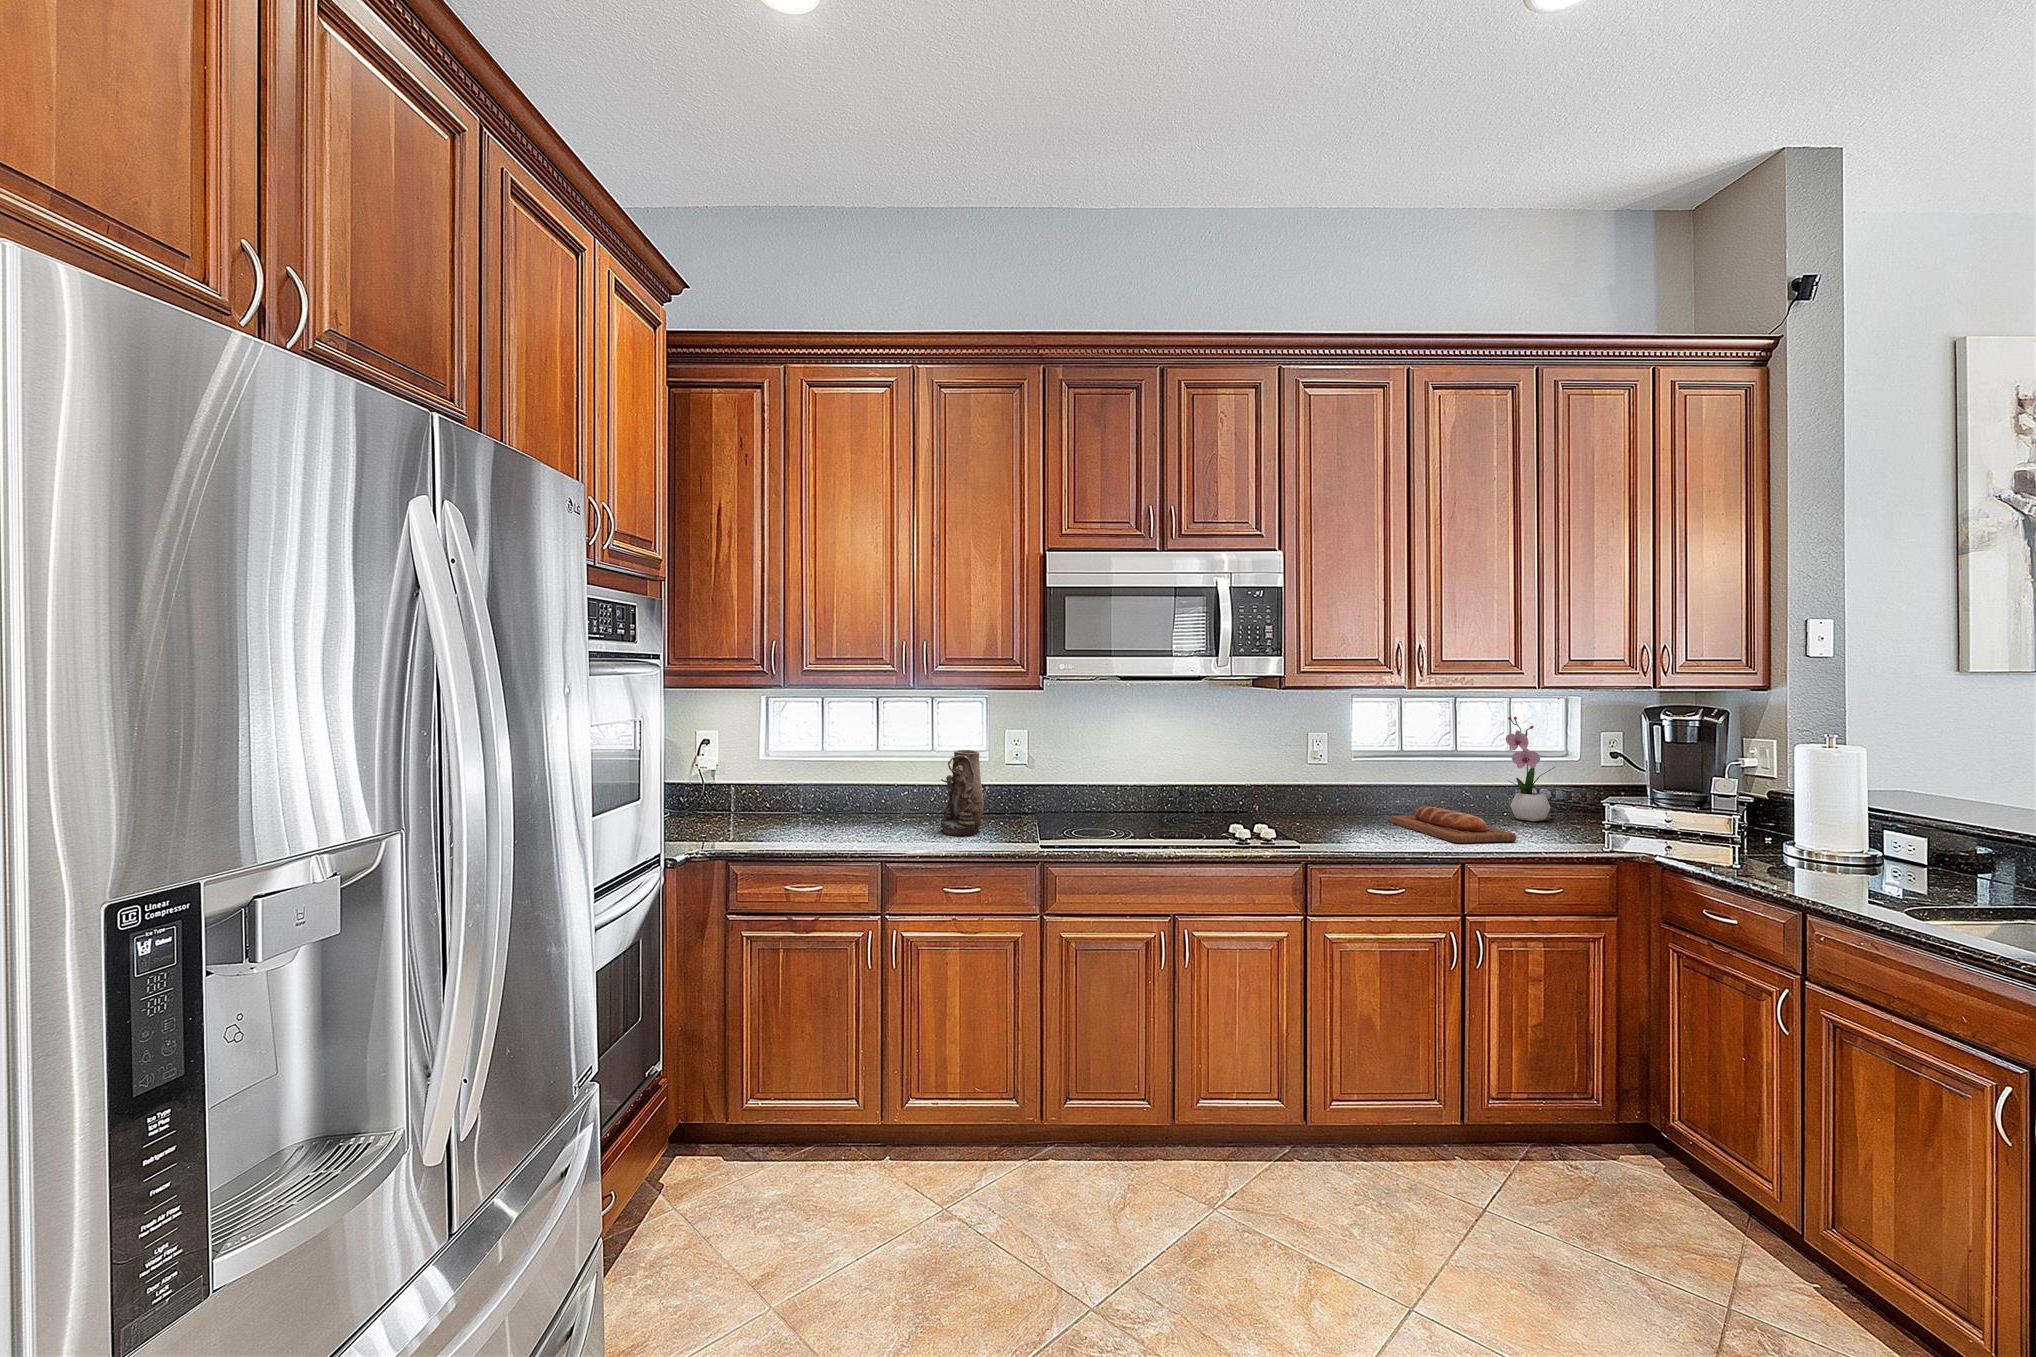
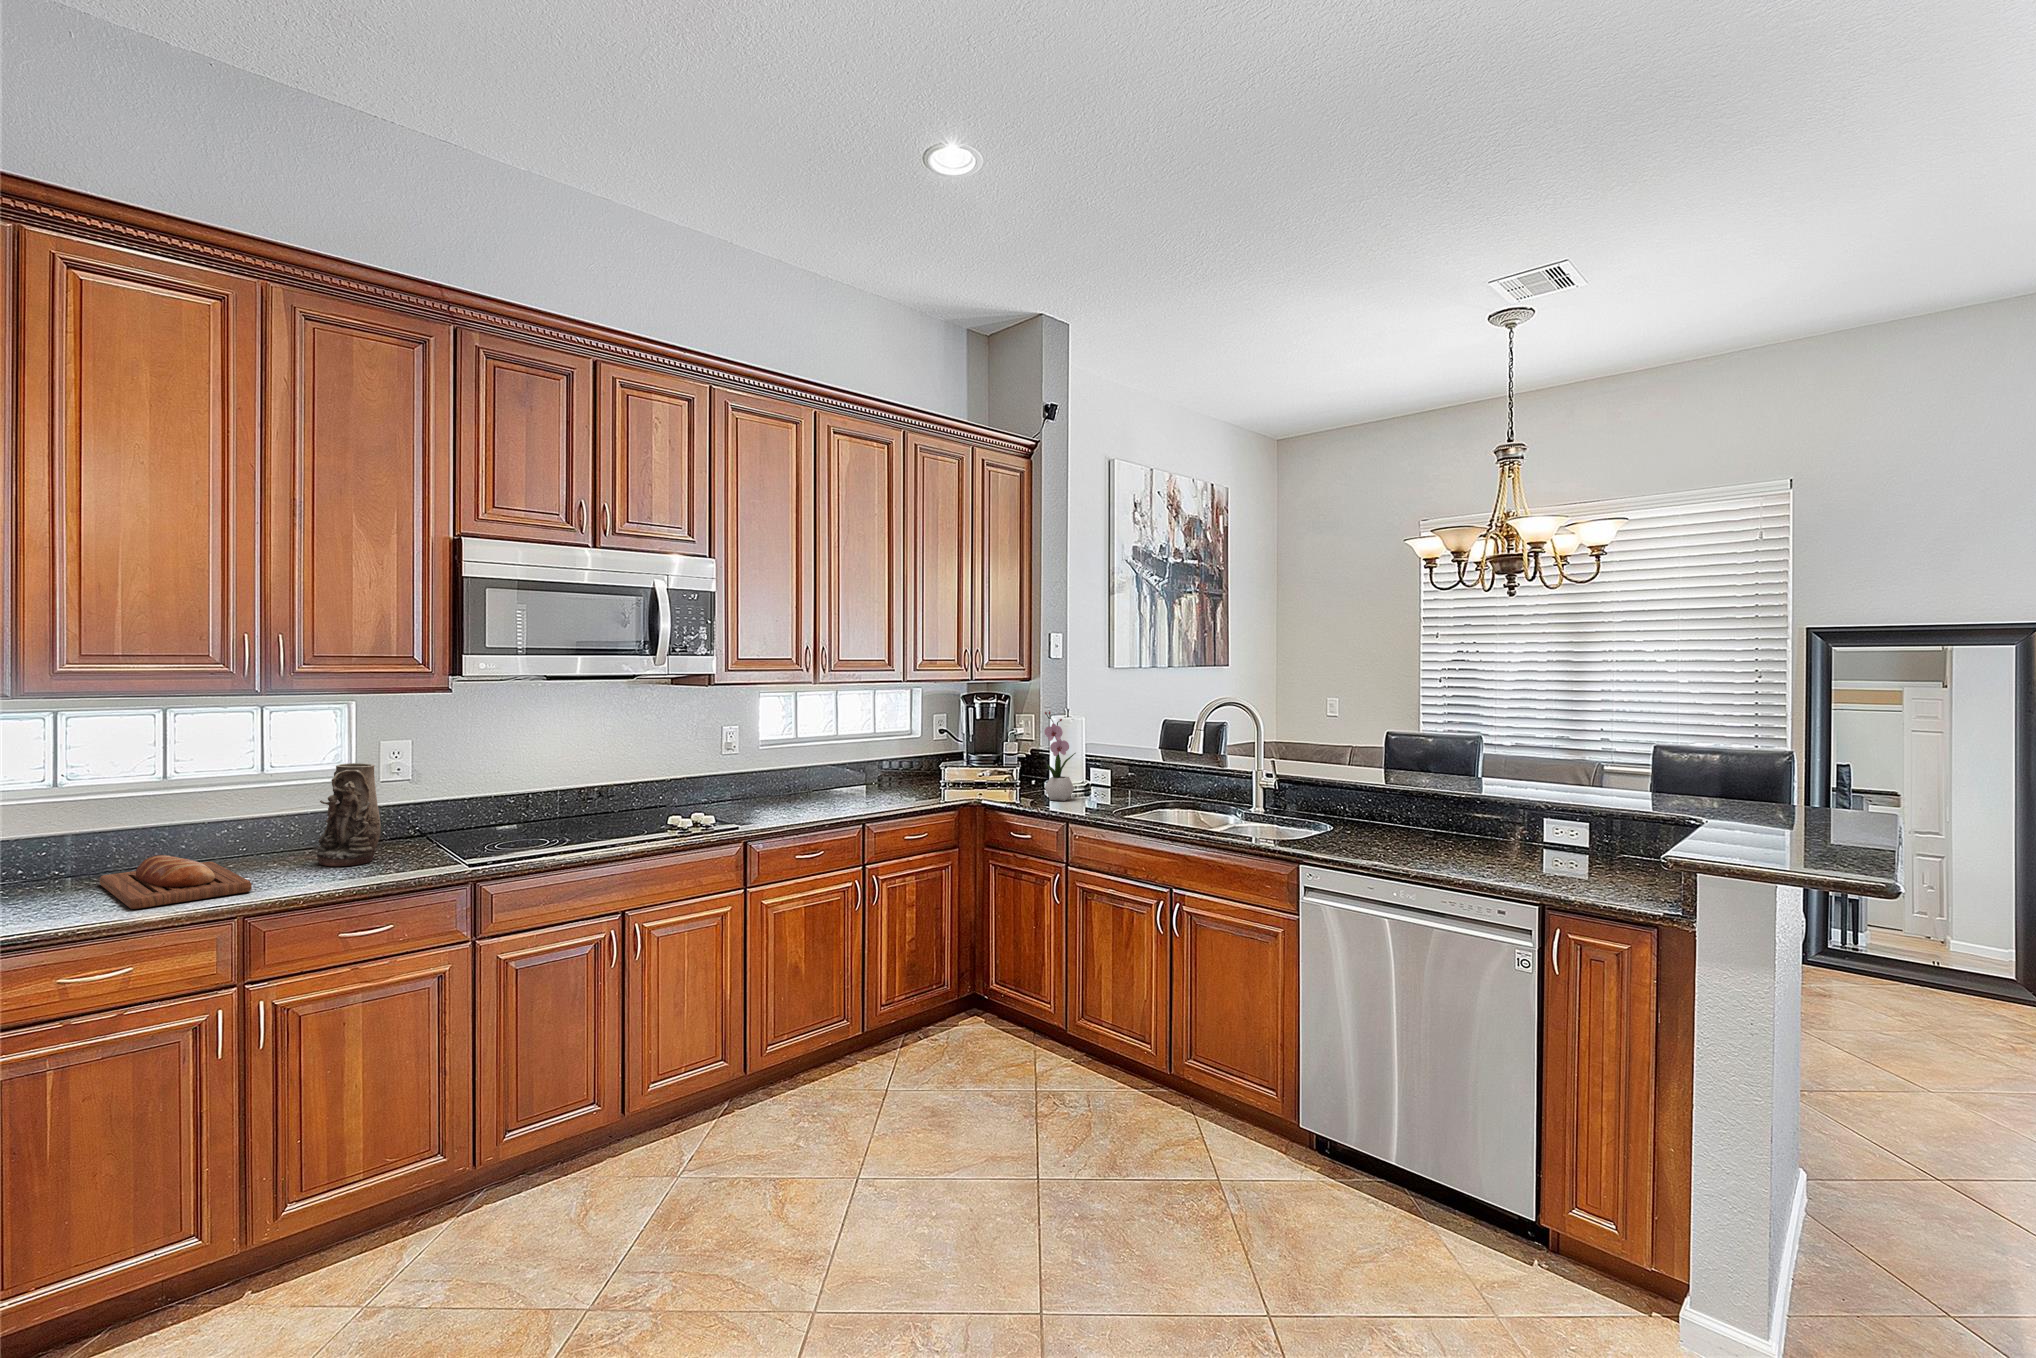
flower arrangement: present [1506,717,1555,821] -> present [1044,711,1076,801]
bread loaf: present [1390,806,1516,843] -> present [100,855,252,909]

